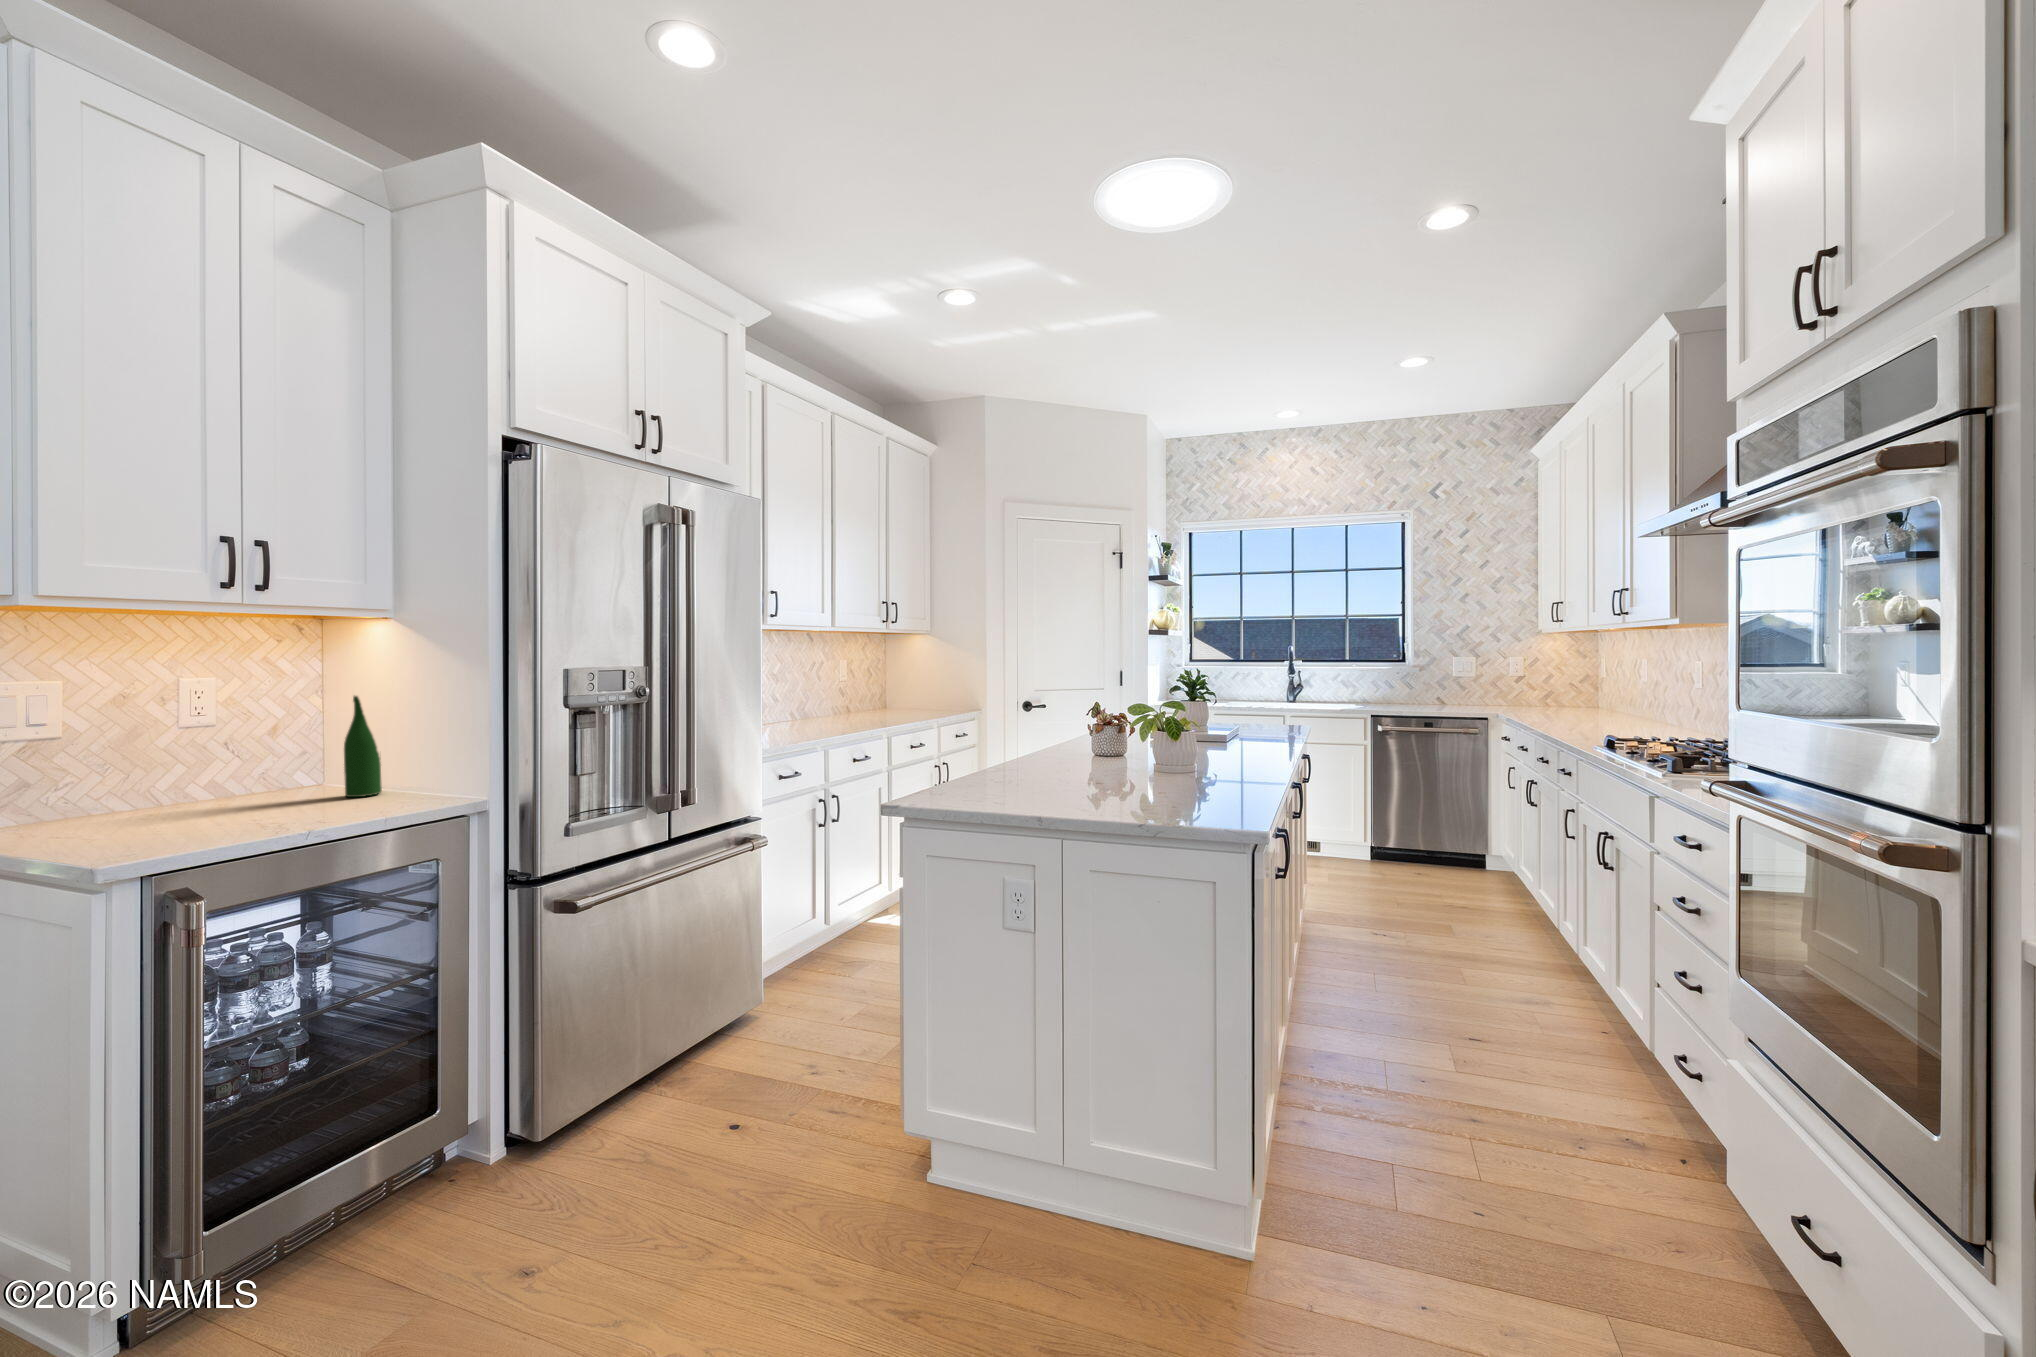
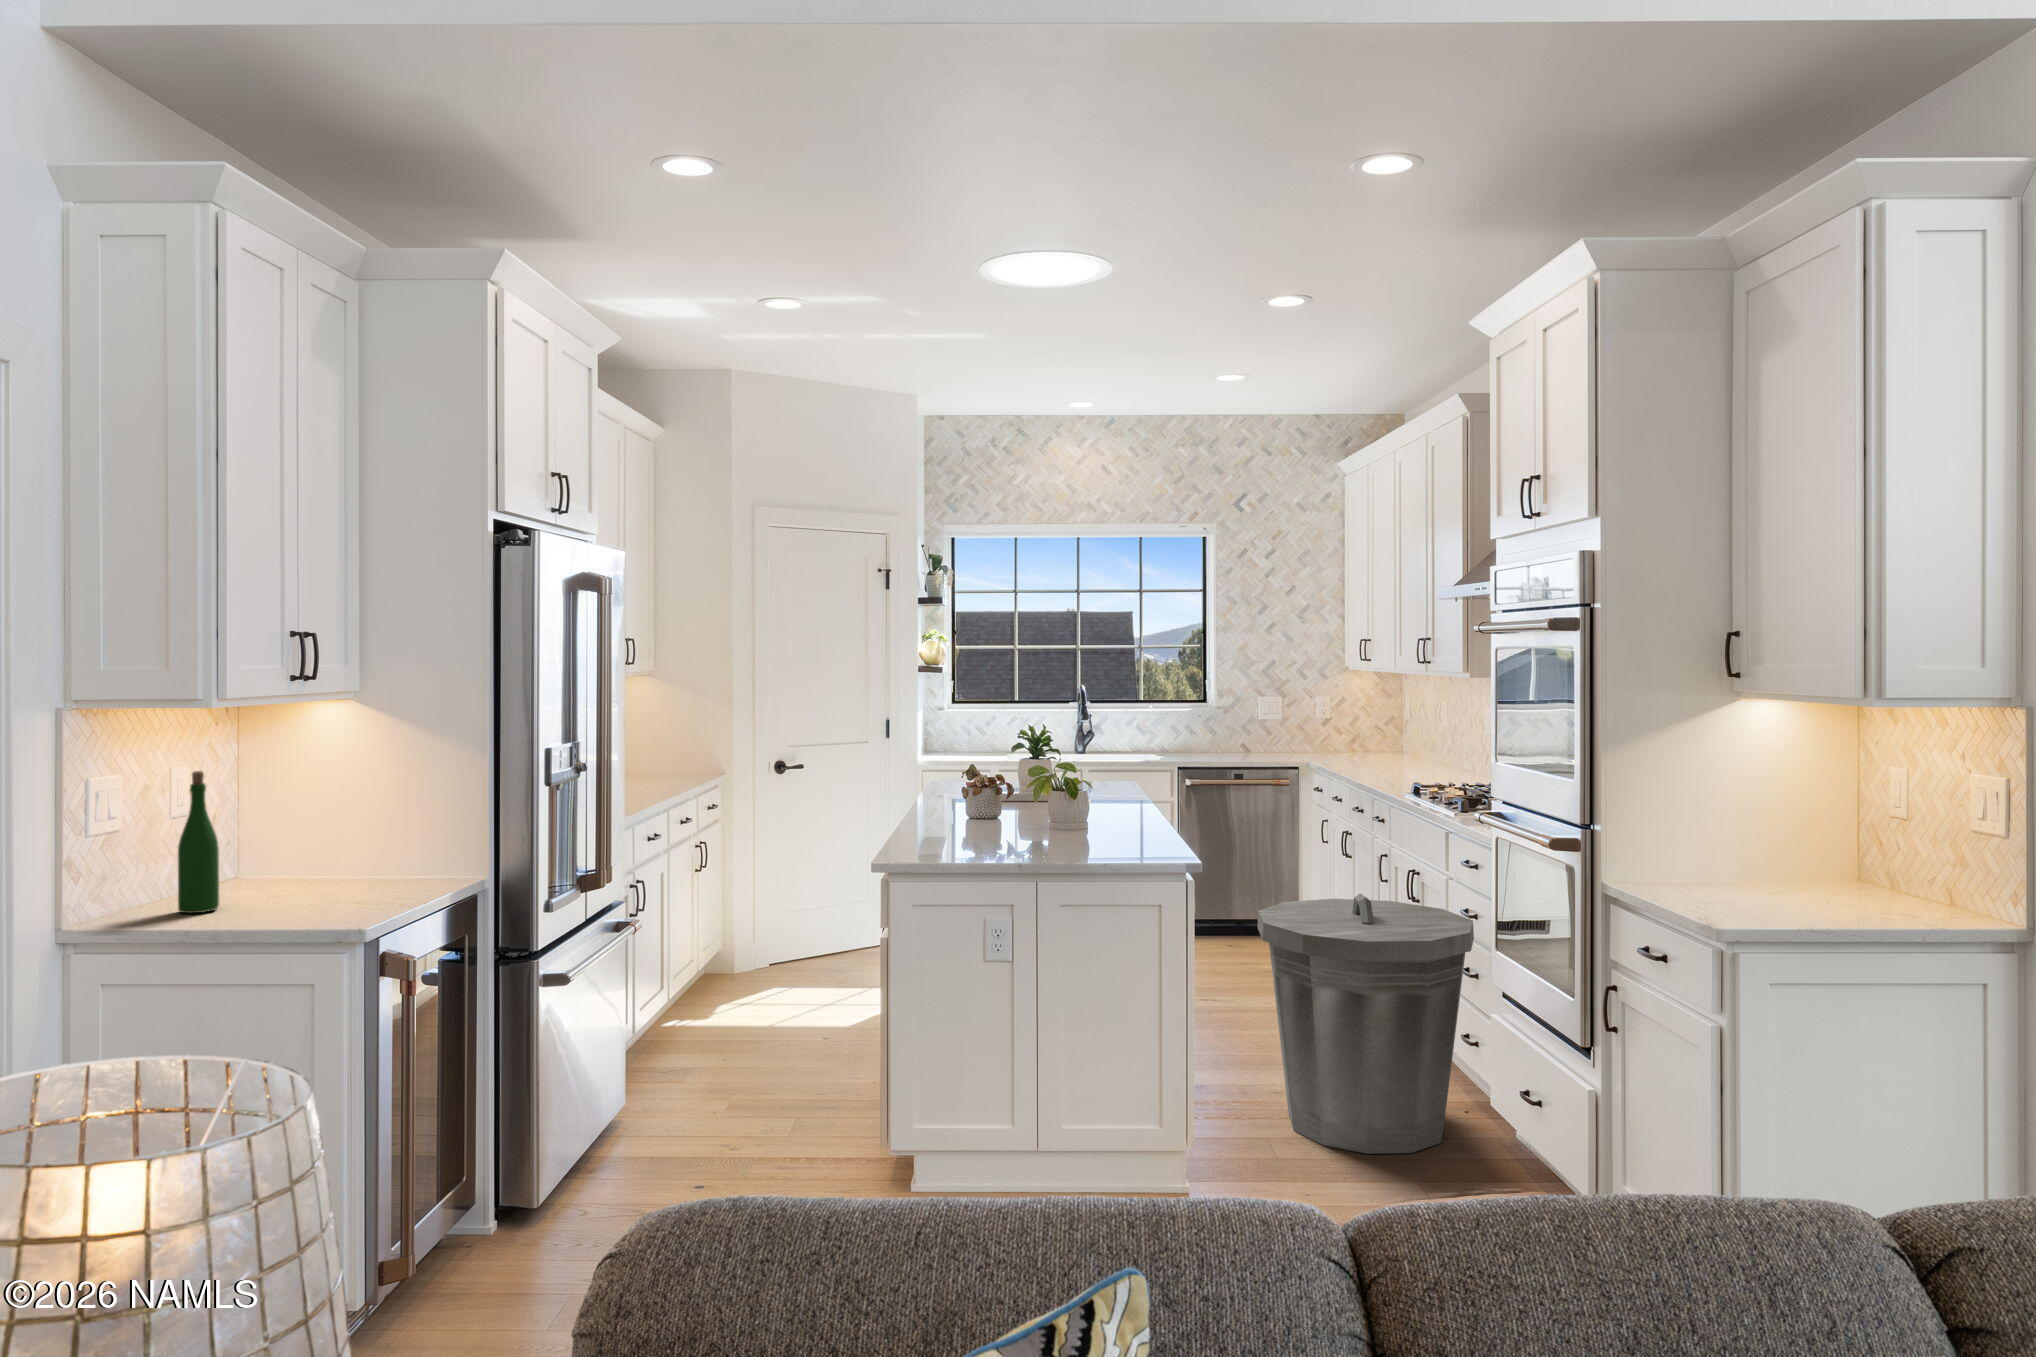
trash can: none [1370,860,1690,1224] -> present [1257,894,1474,1154]

